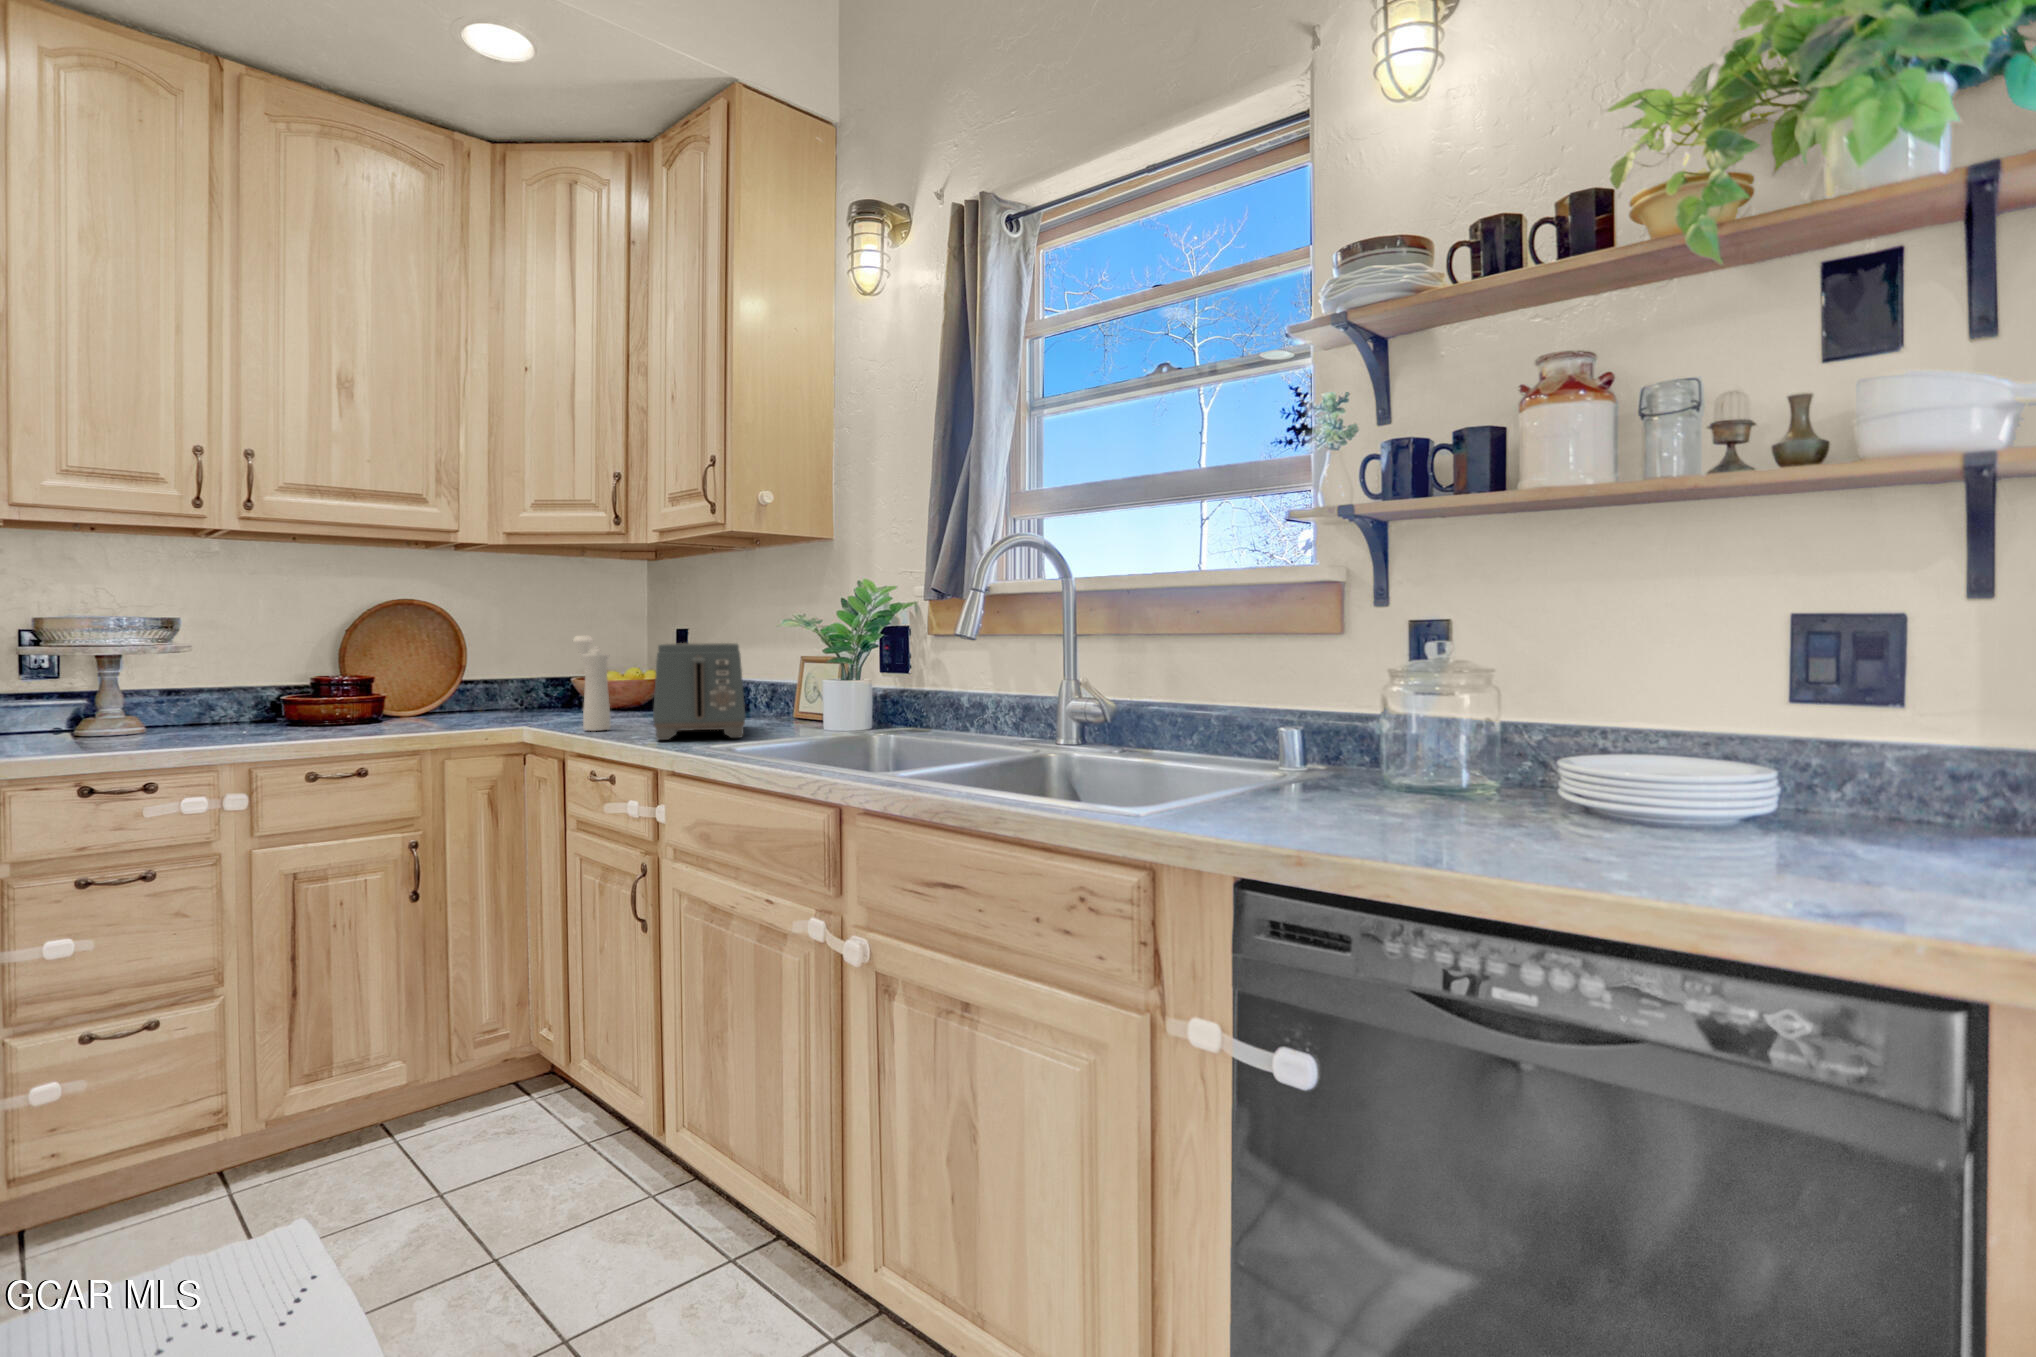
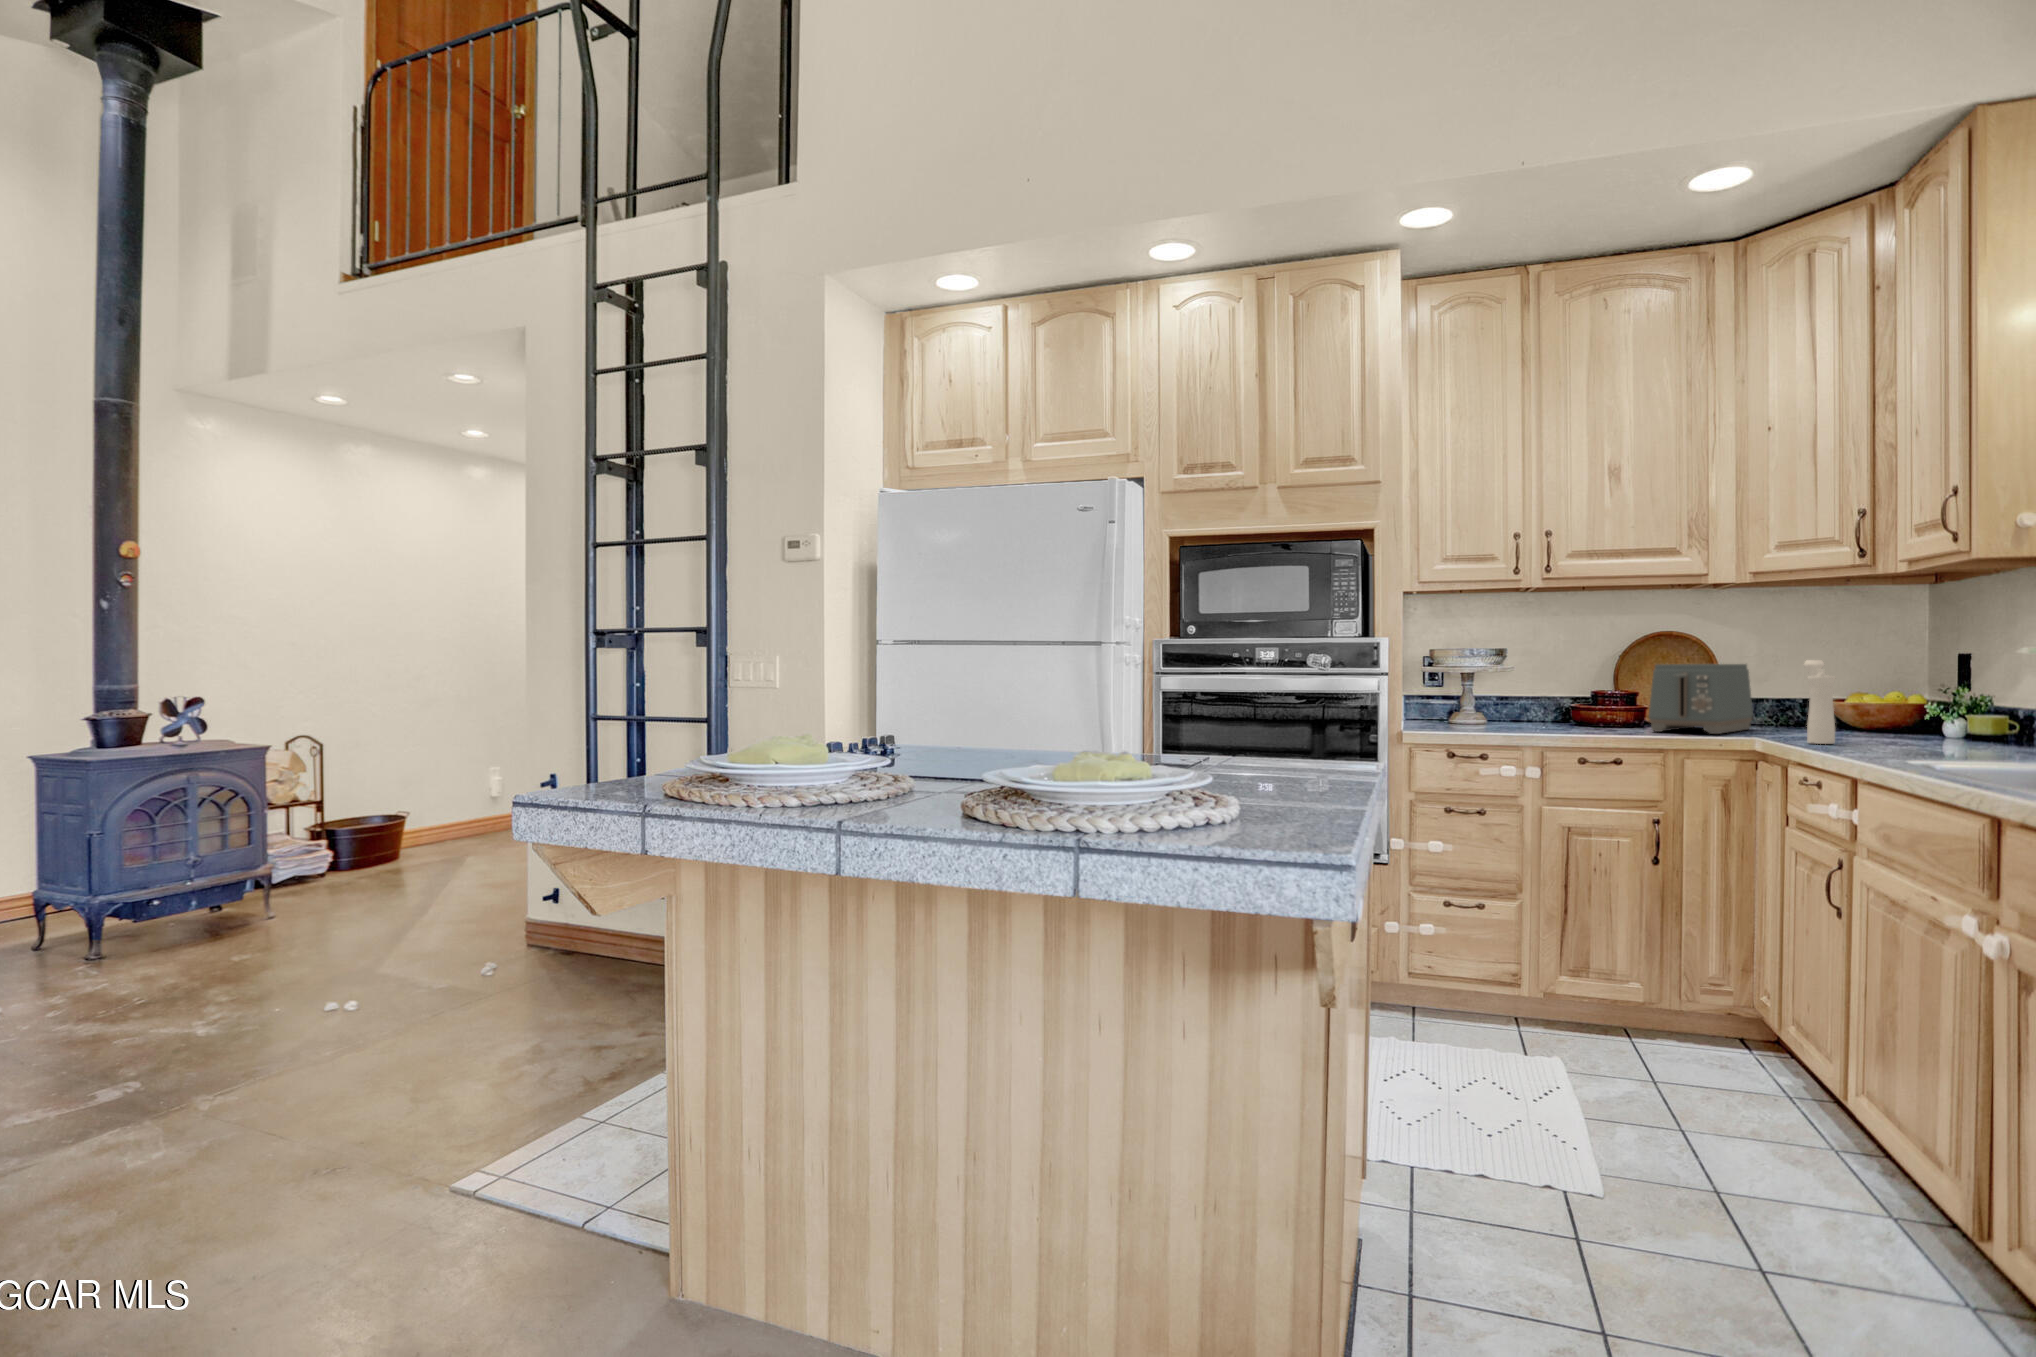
toaster: present [653,643,745,740] -> present [1649,664,1753,734]

